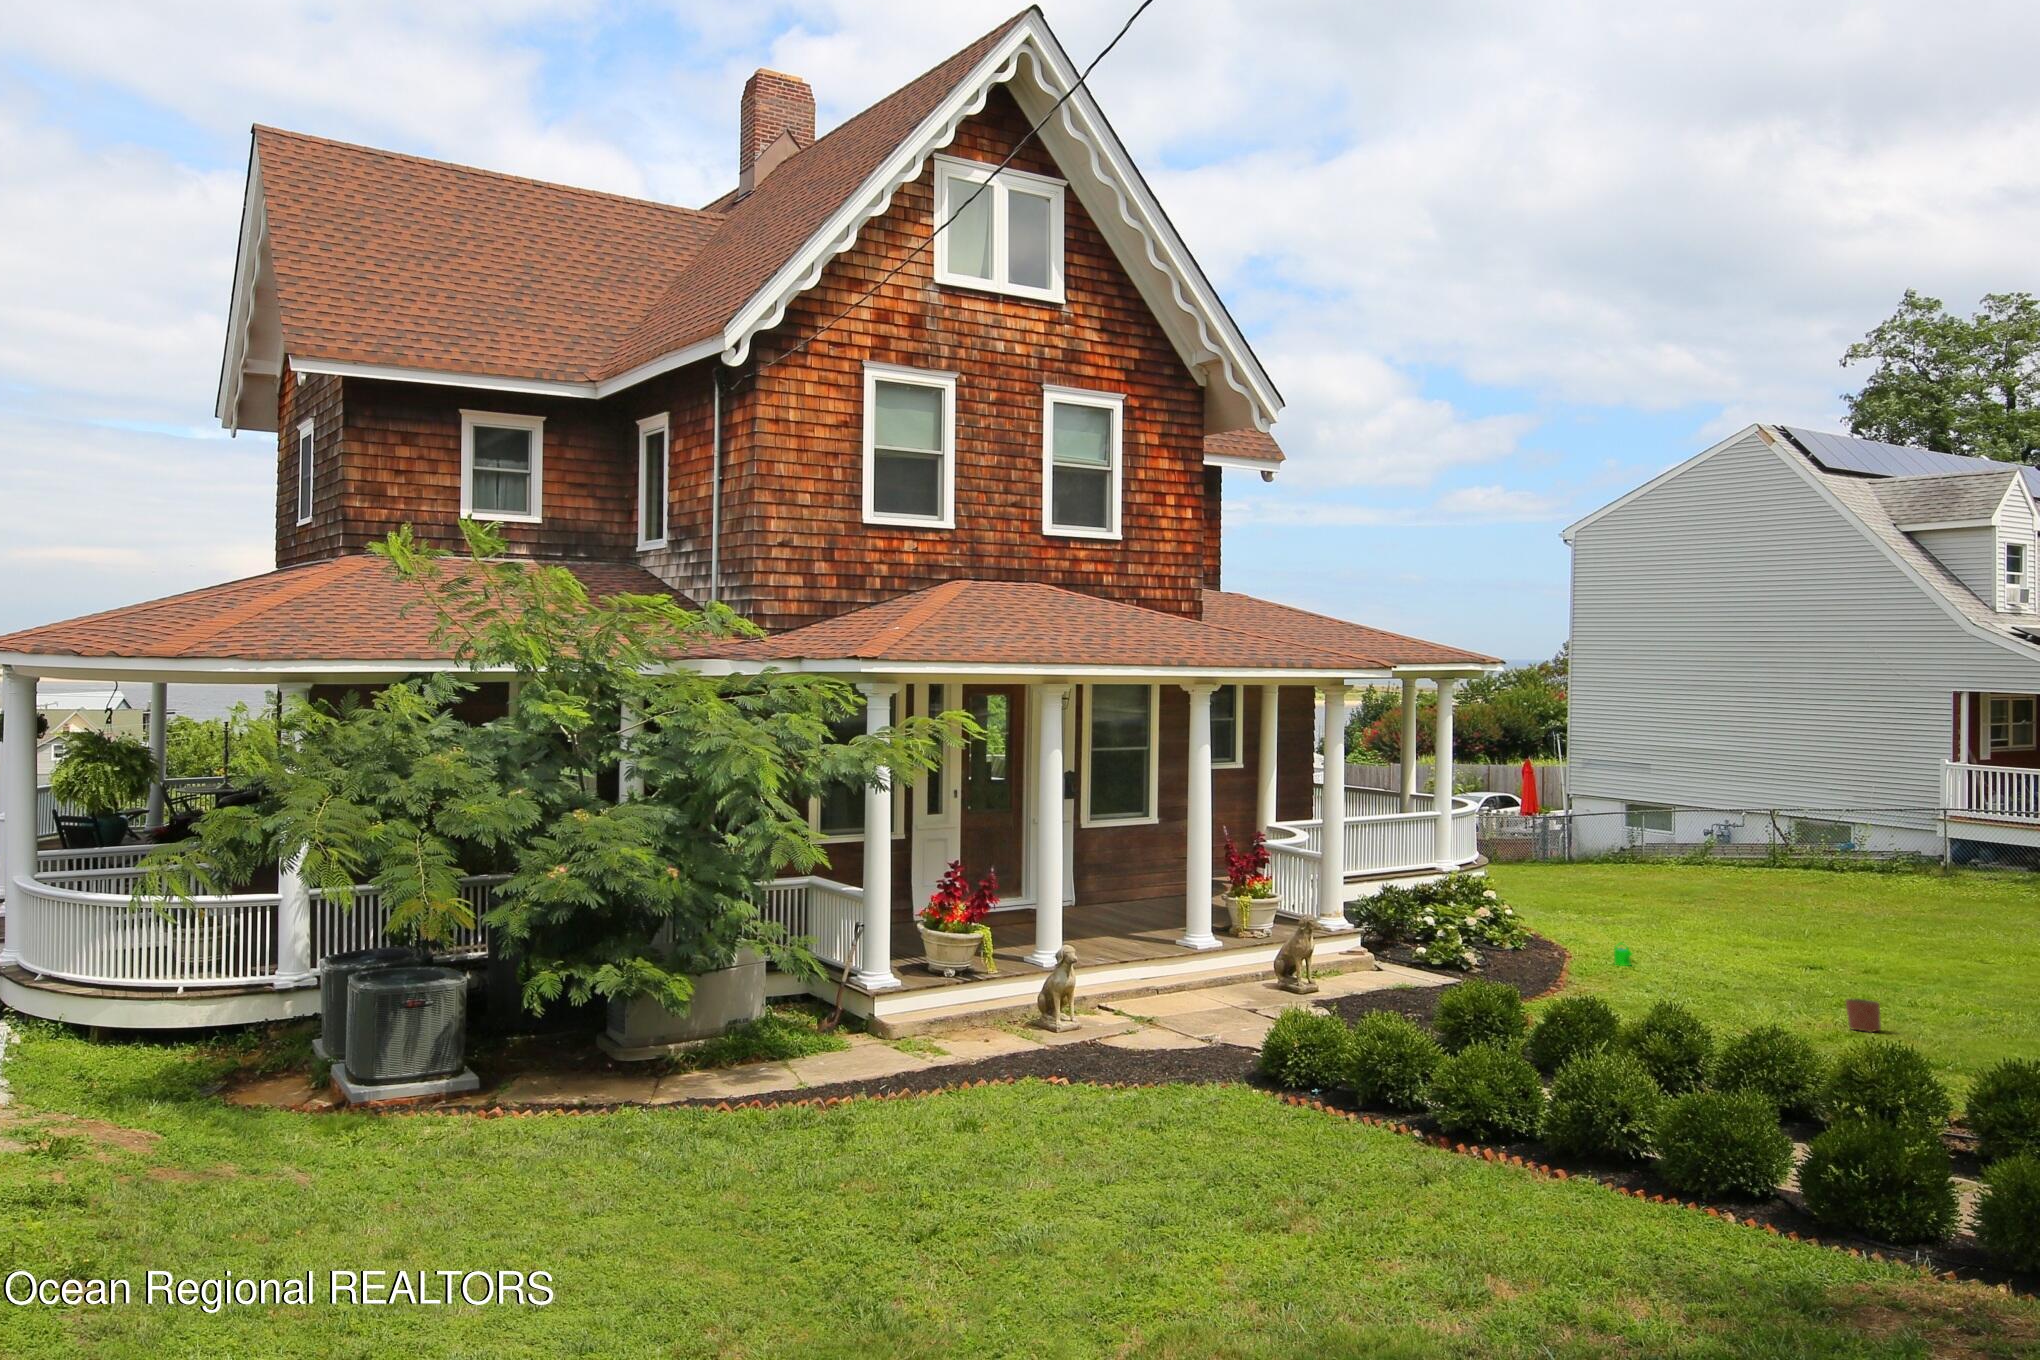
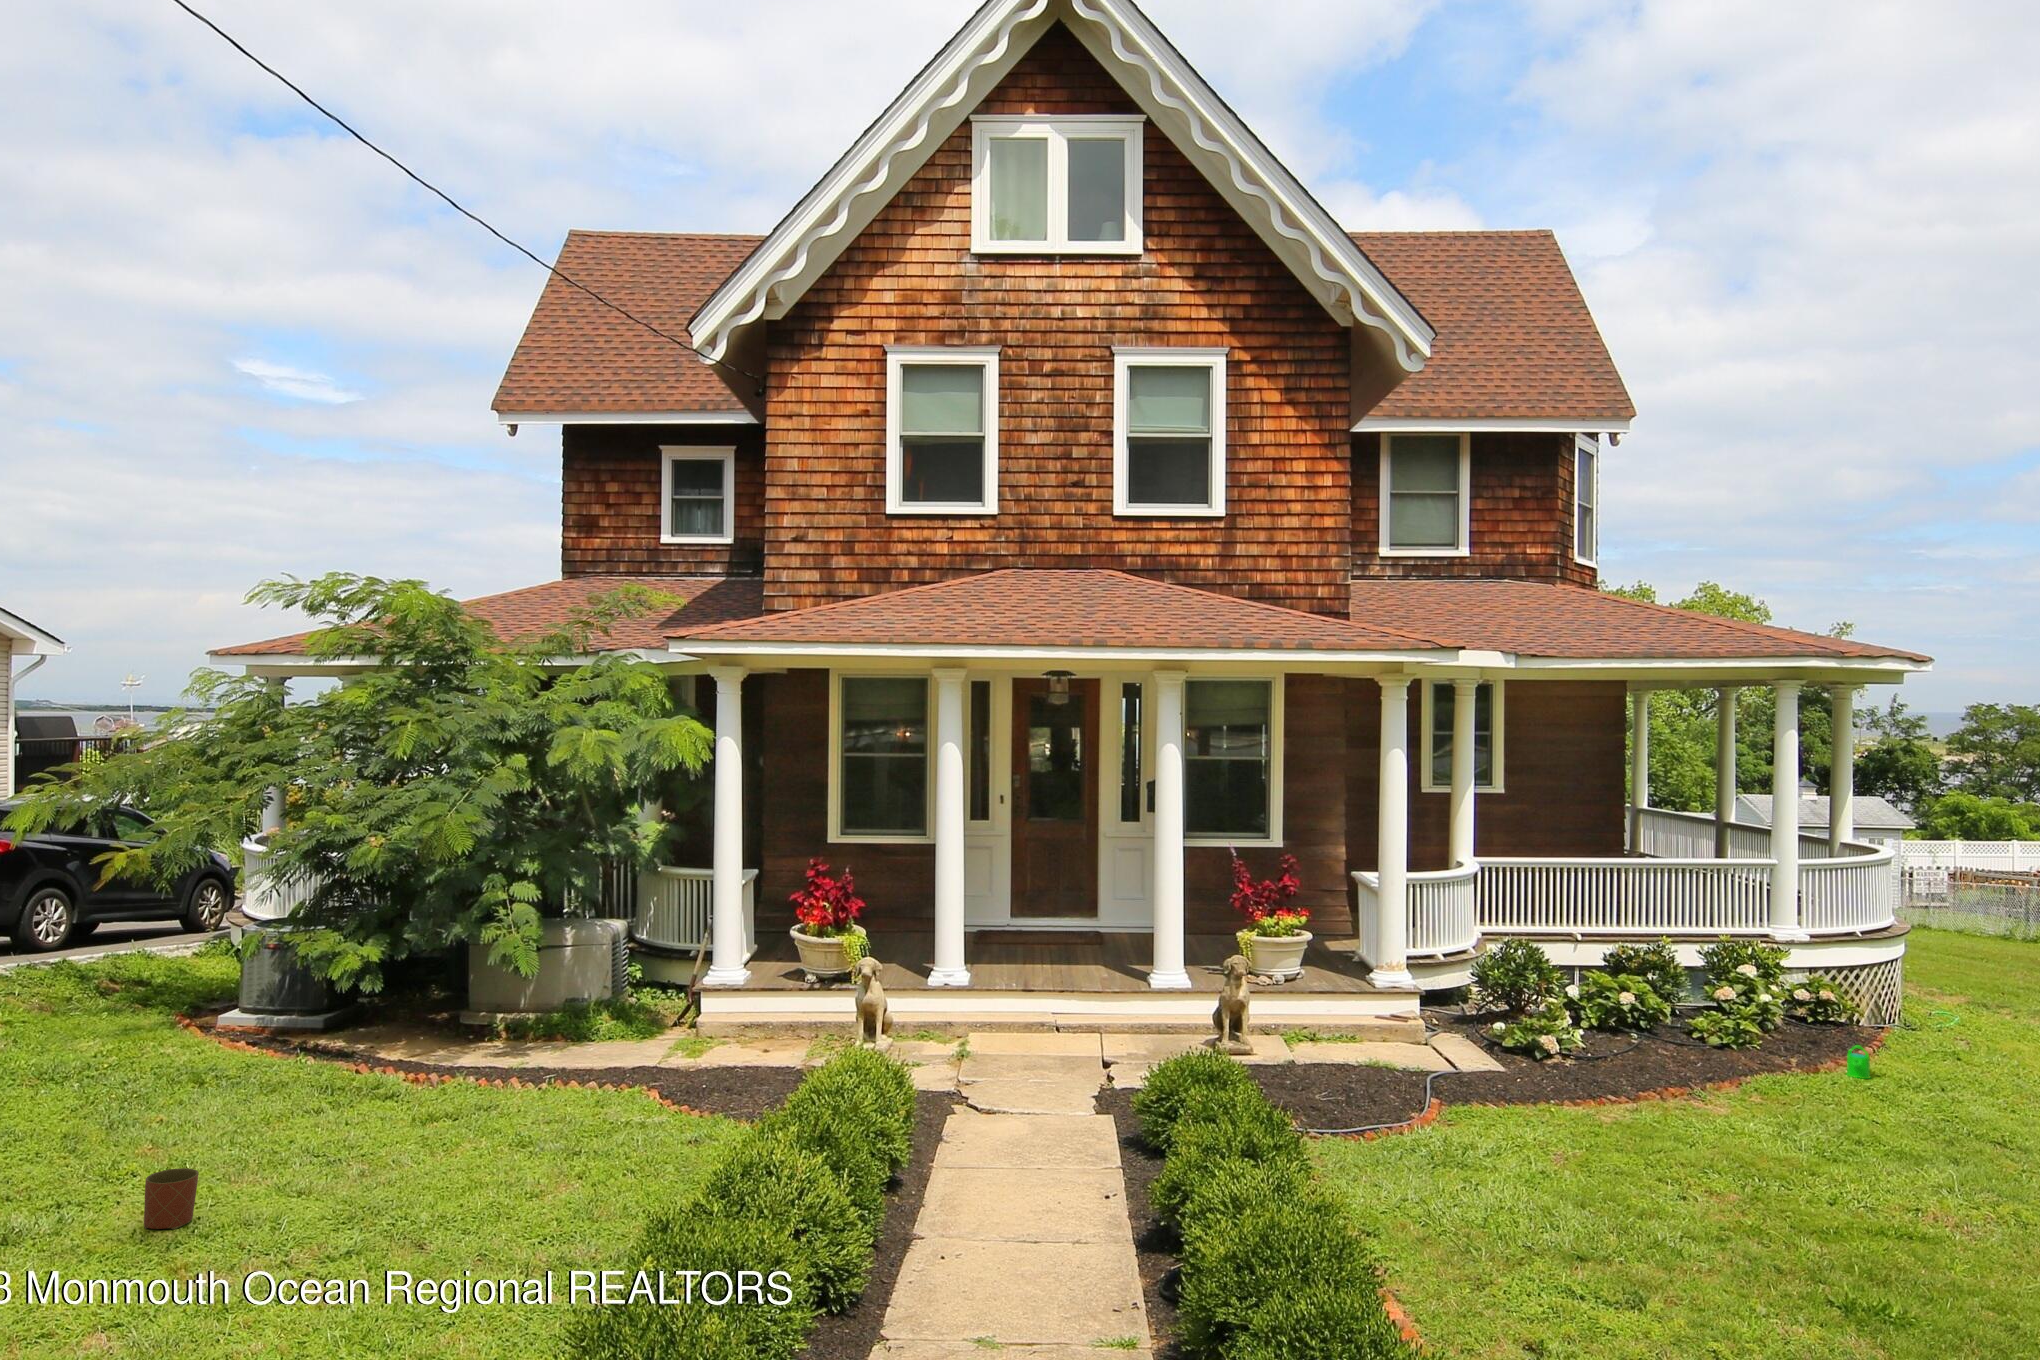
planter: present [1846,999,1881,1032] -> present [144,1168,199,1230]

